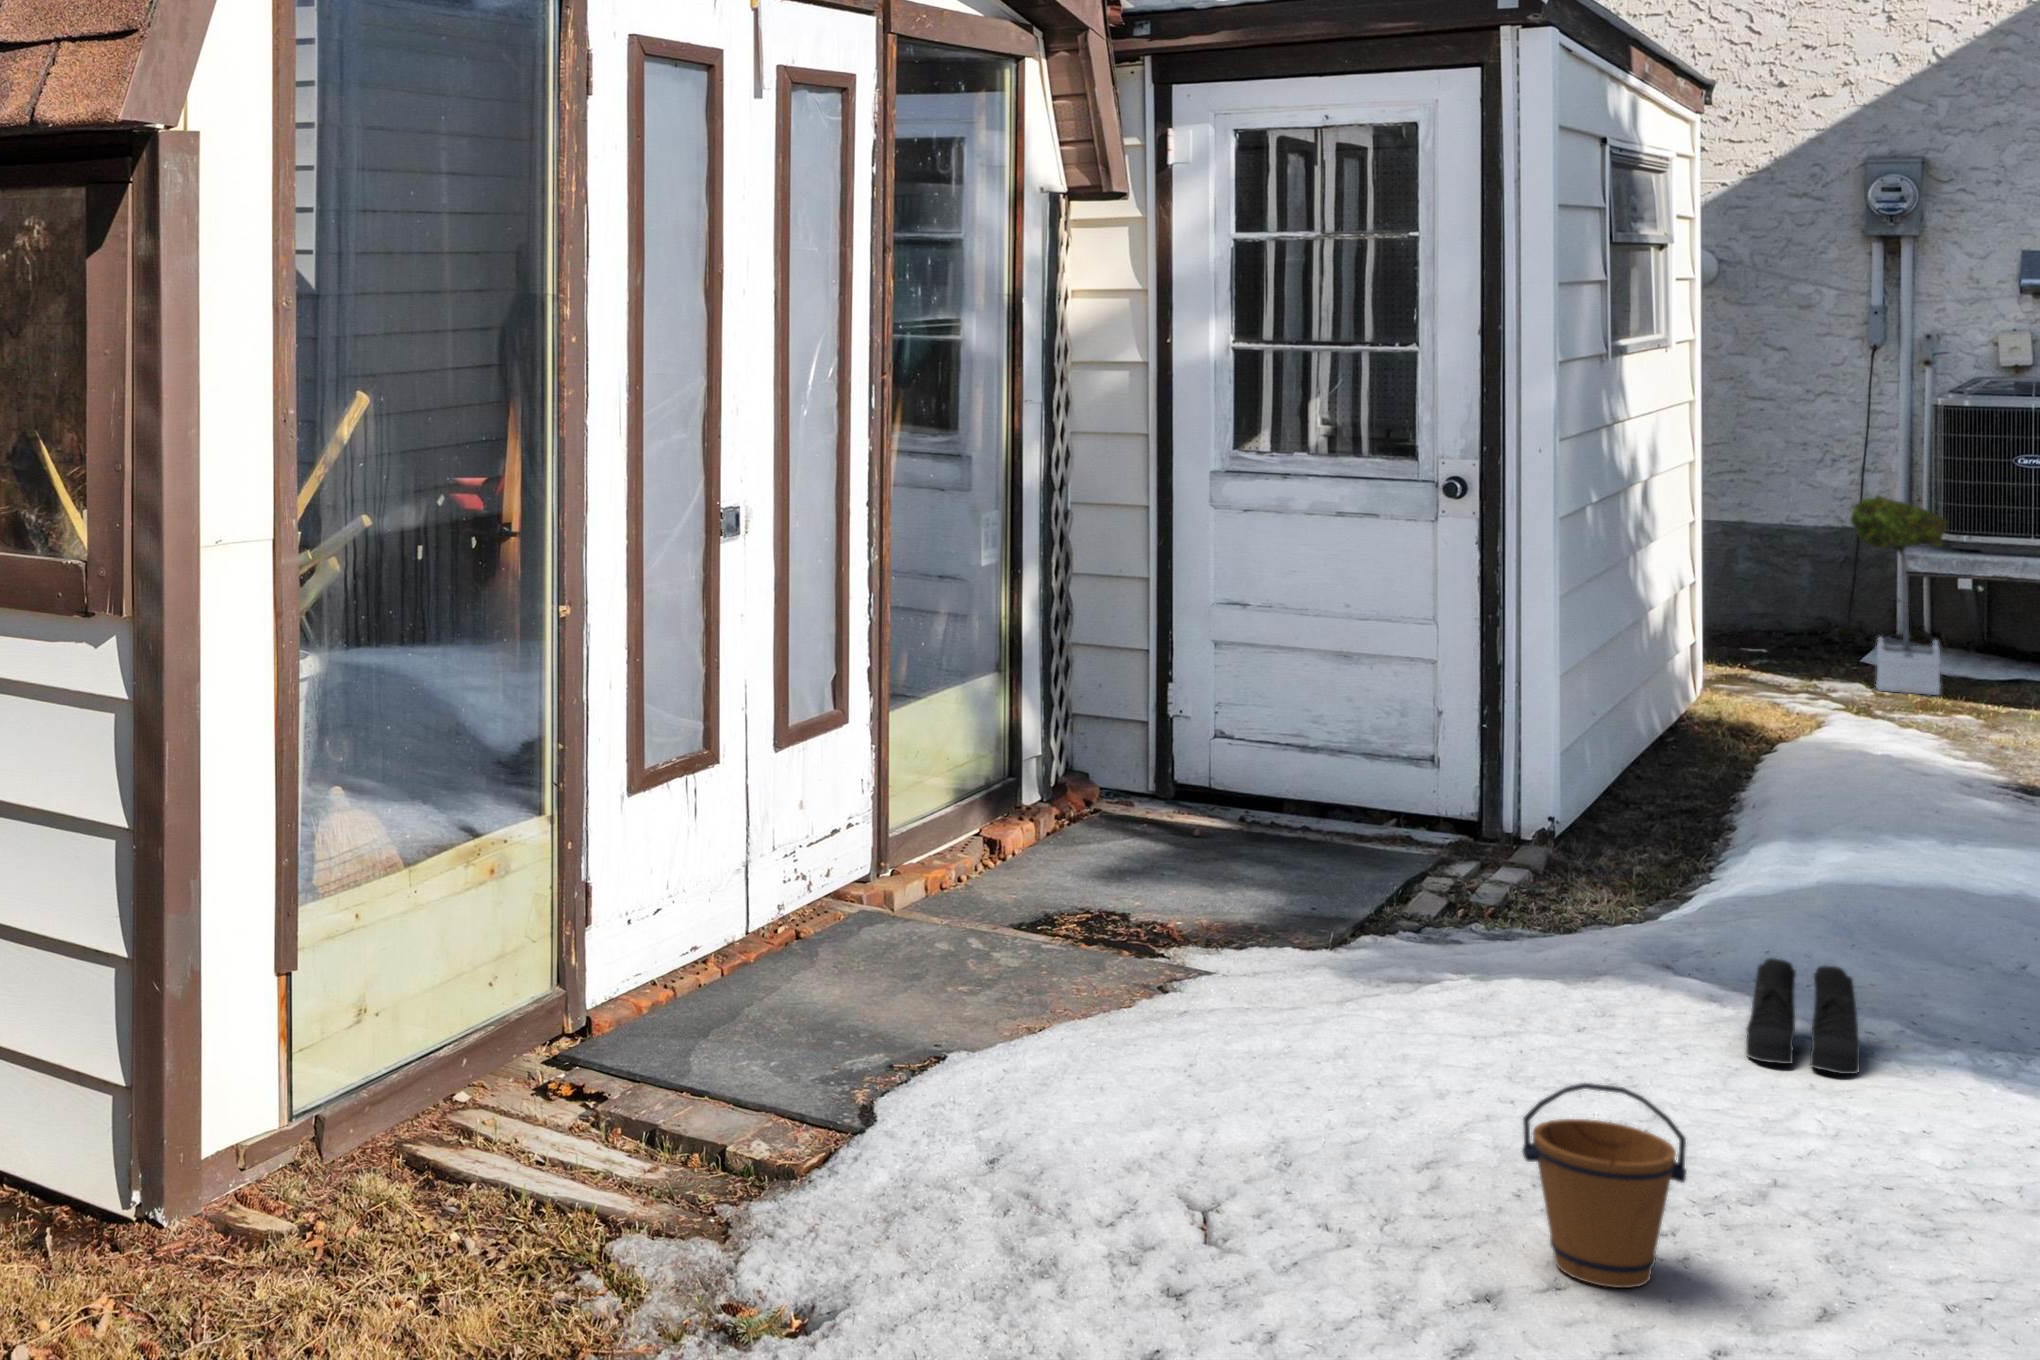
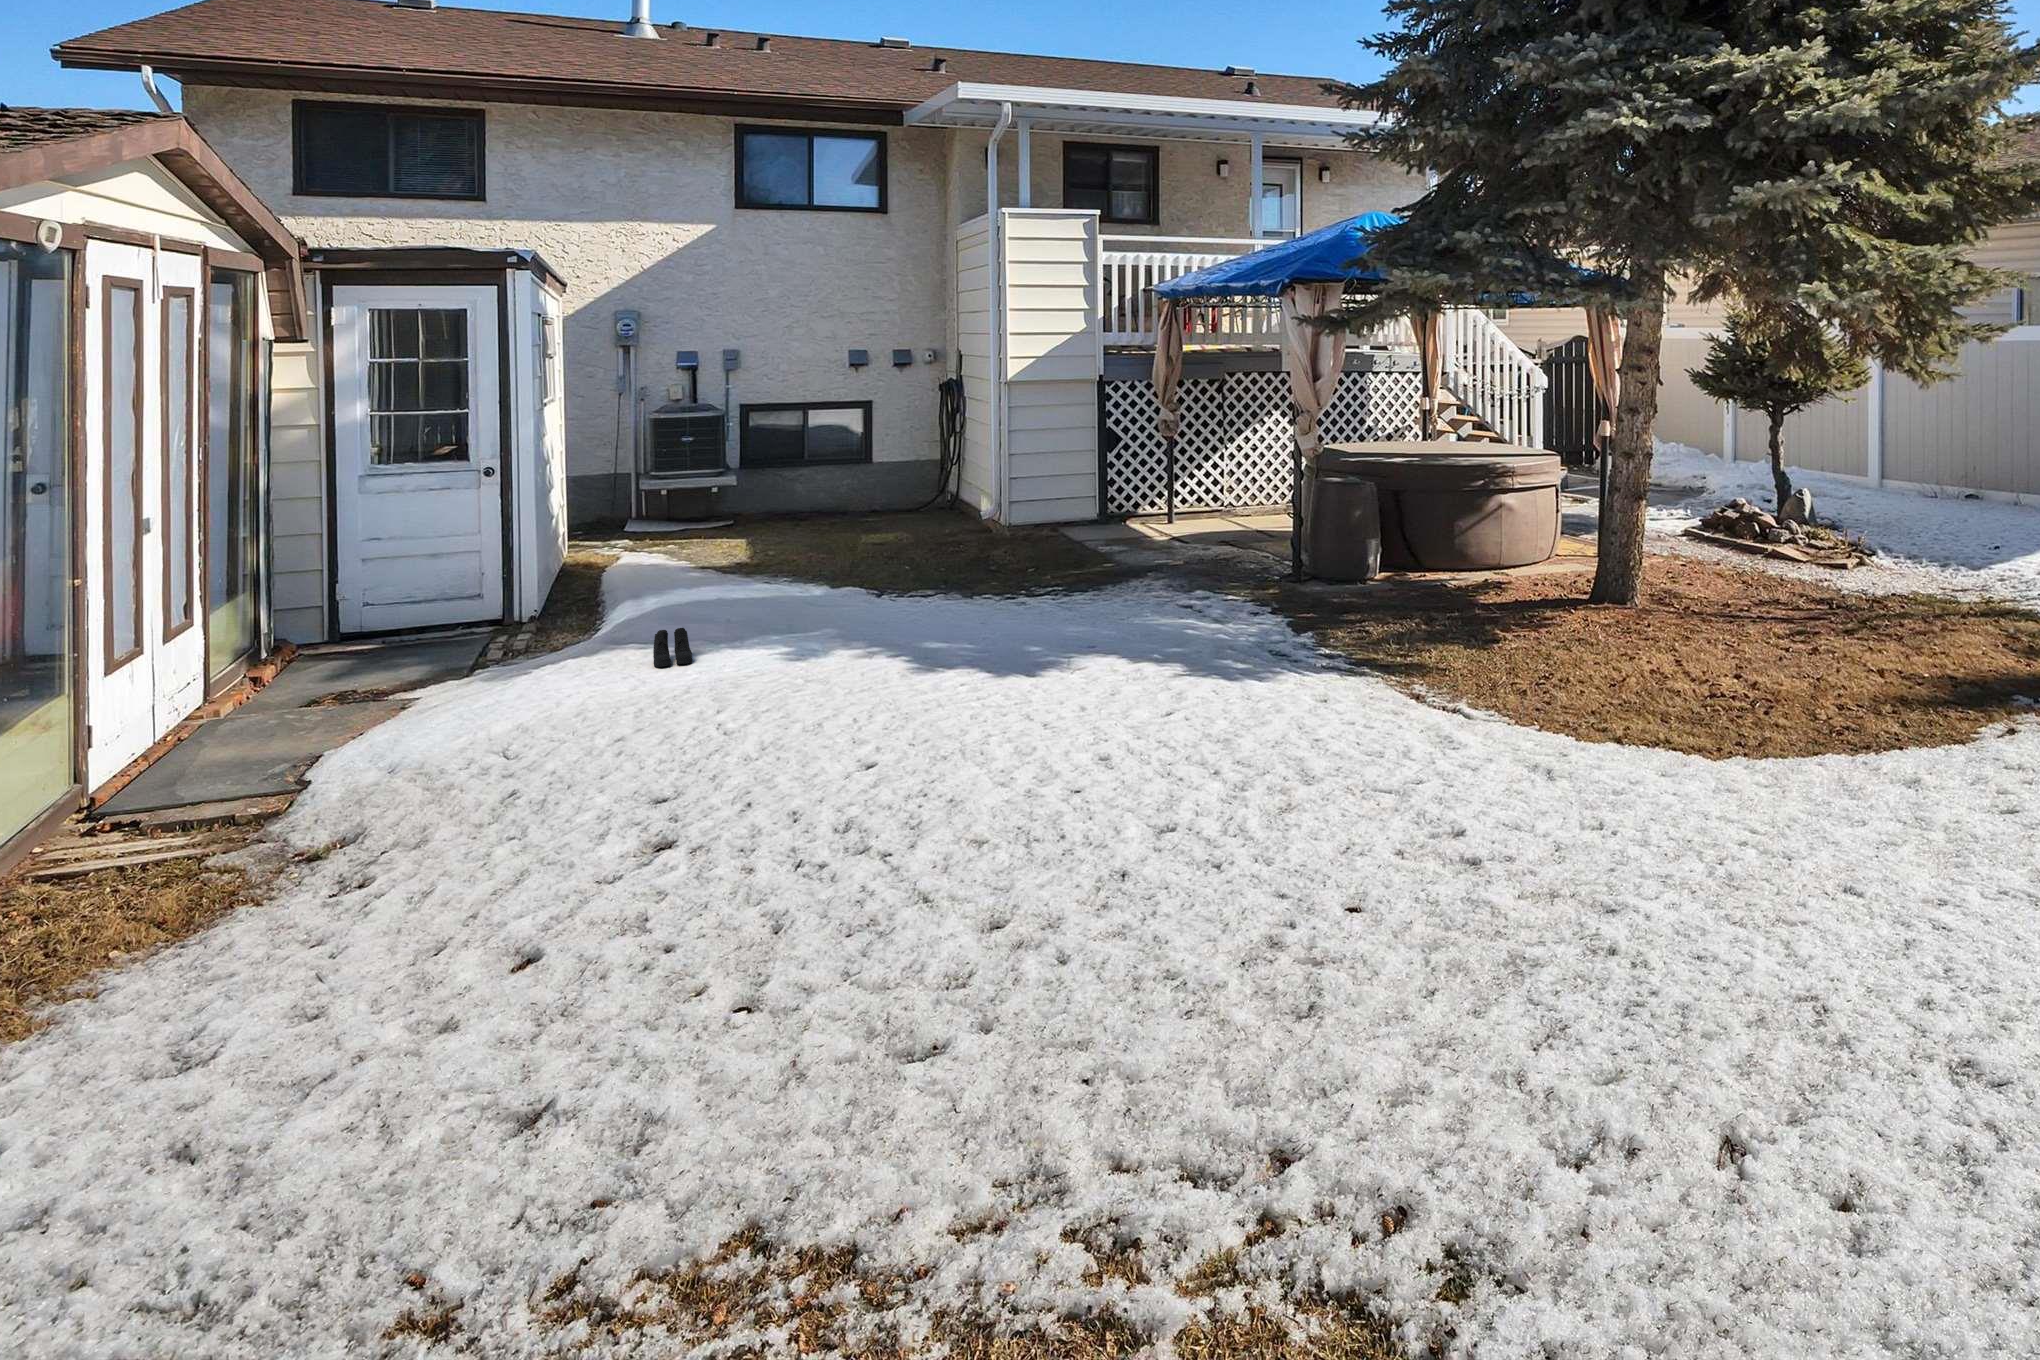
potted tree: present [1851,495,1948,695] -> none [617,457,656,542]
bucket: present [1522,1083,1687,1288] -> none [614,668,669,737]

